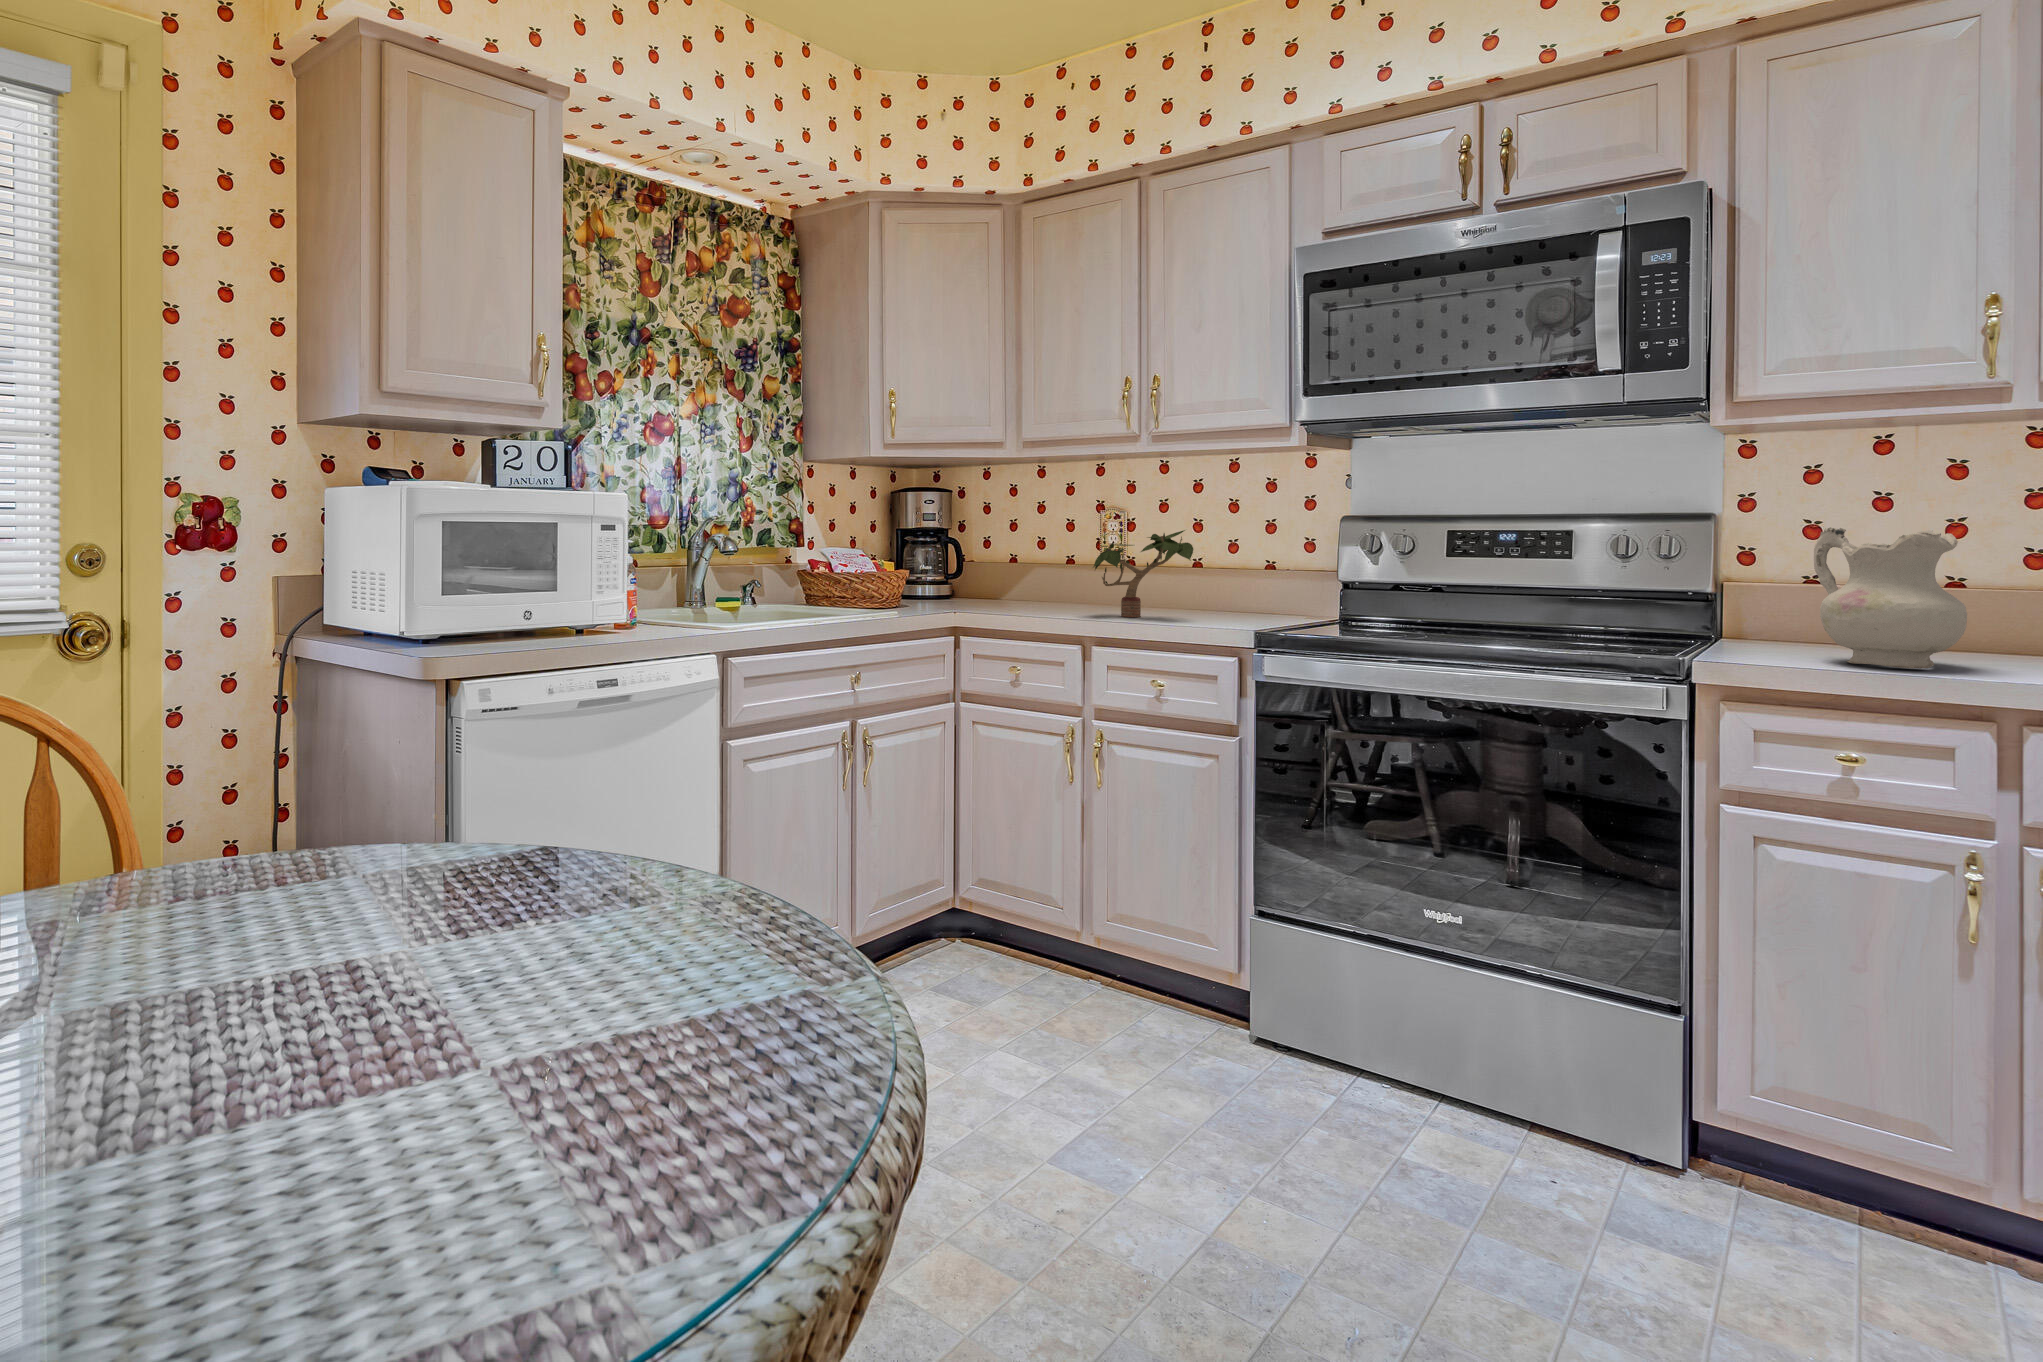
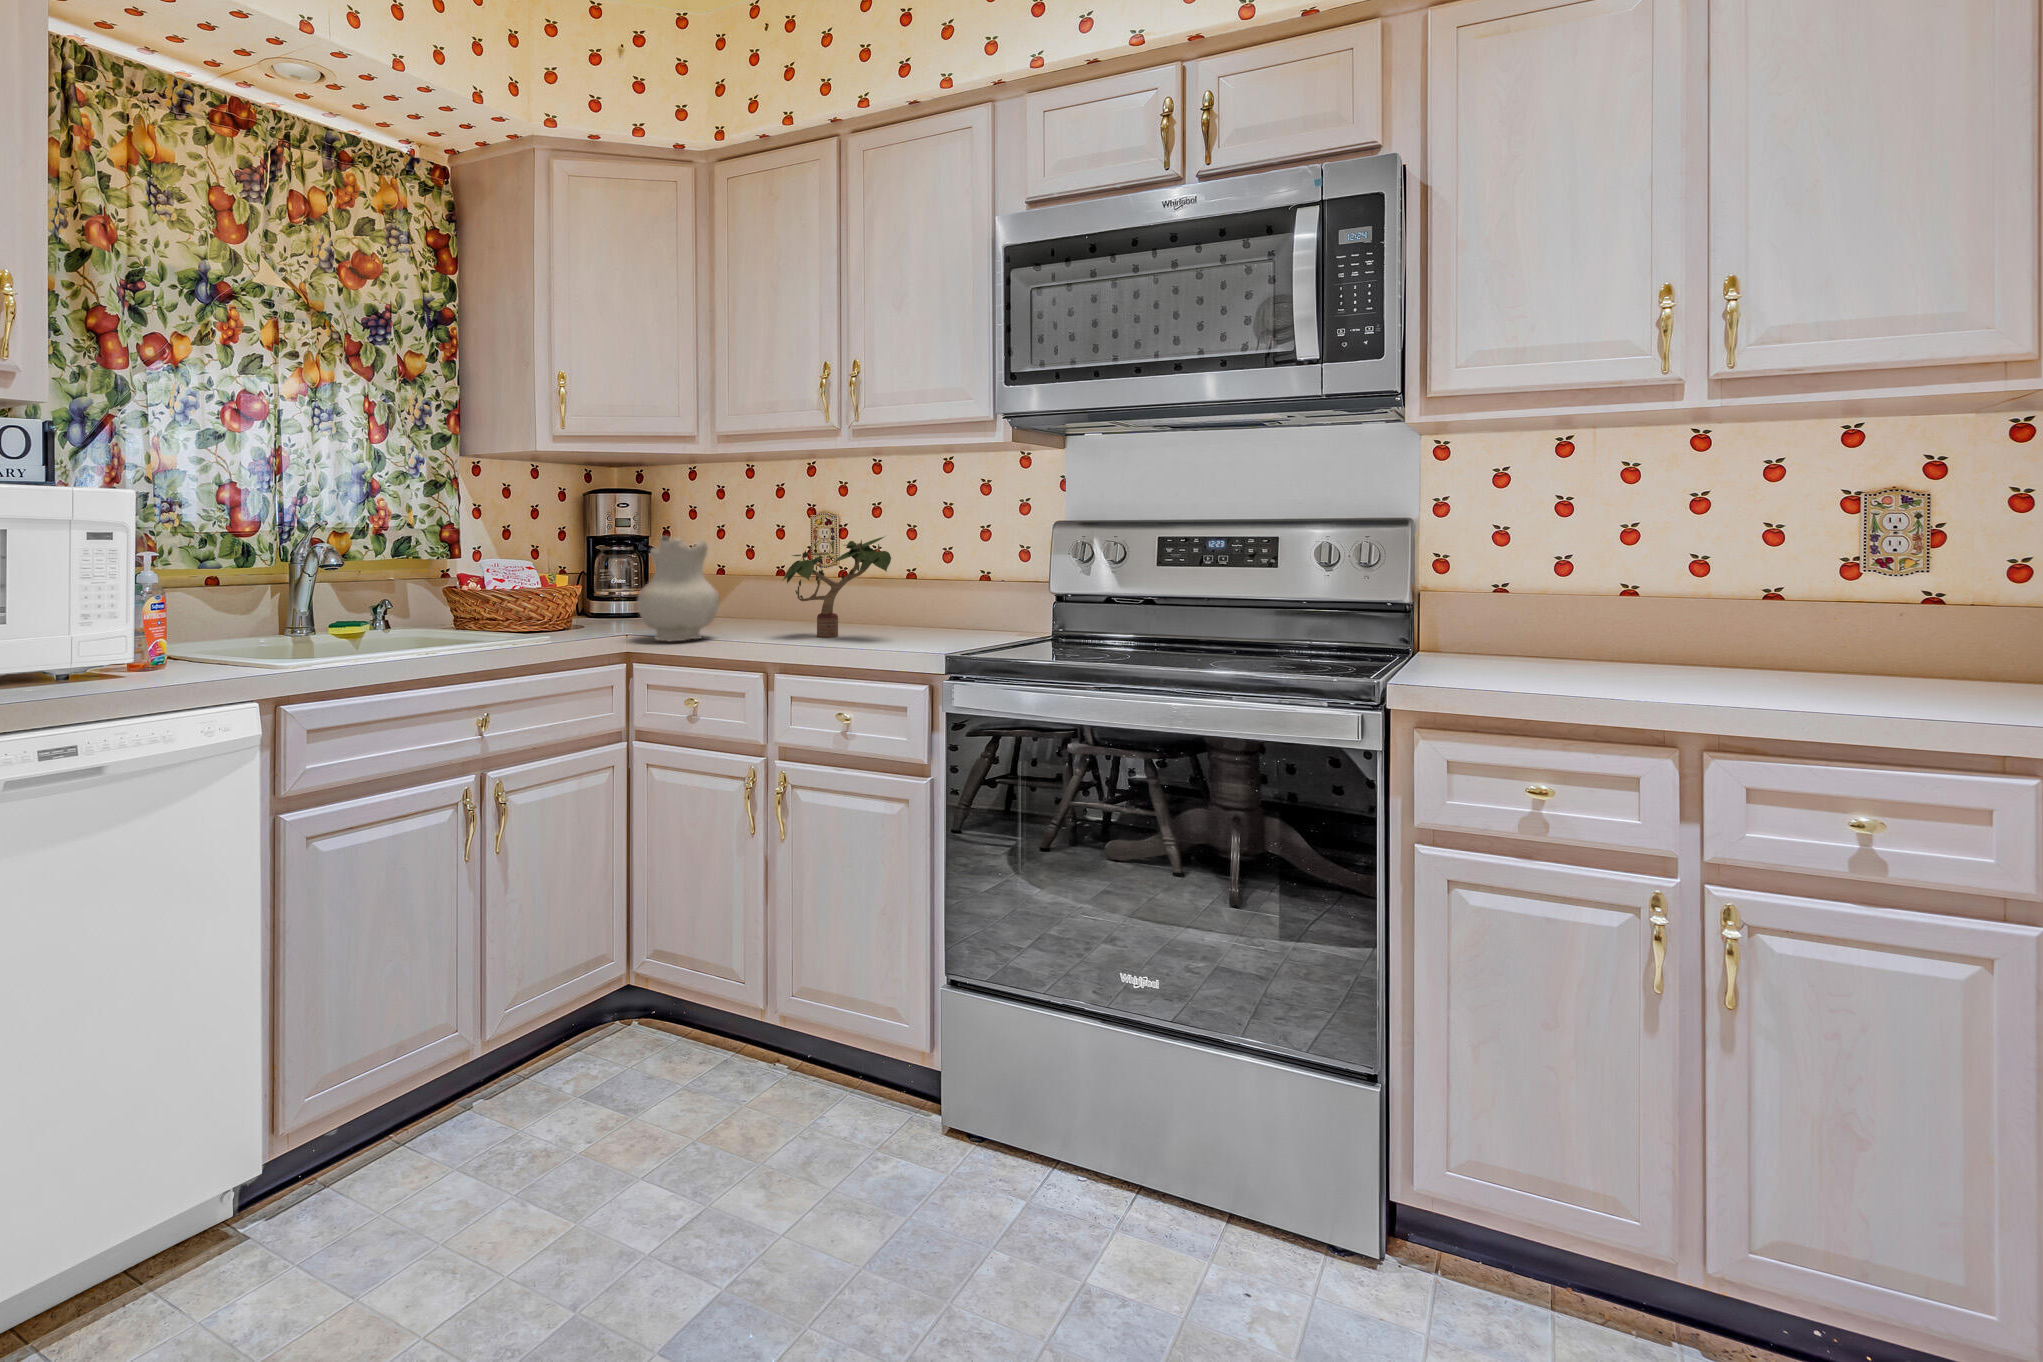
ceramic pitcher: present [1814,528,1967,669] -> present [637,536,719,641]

